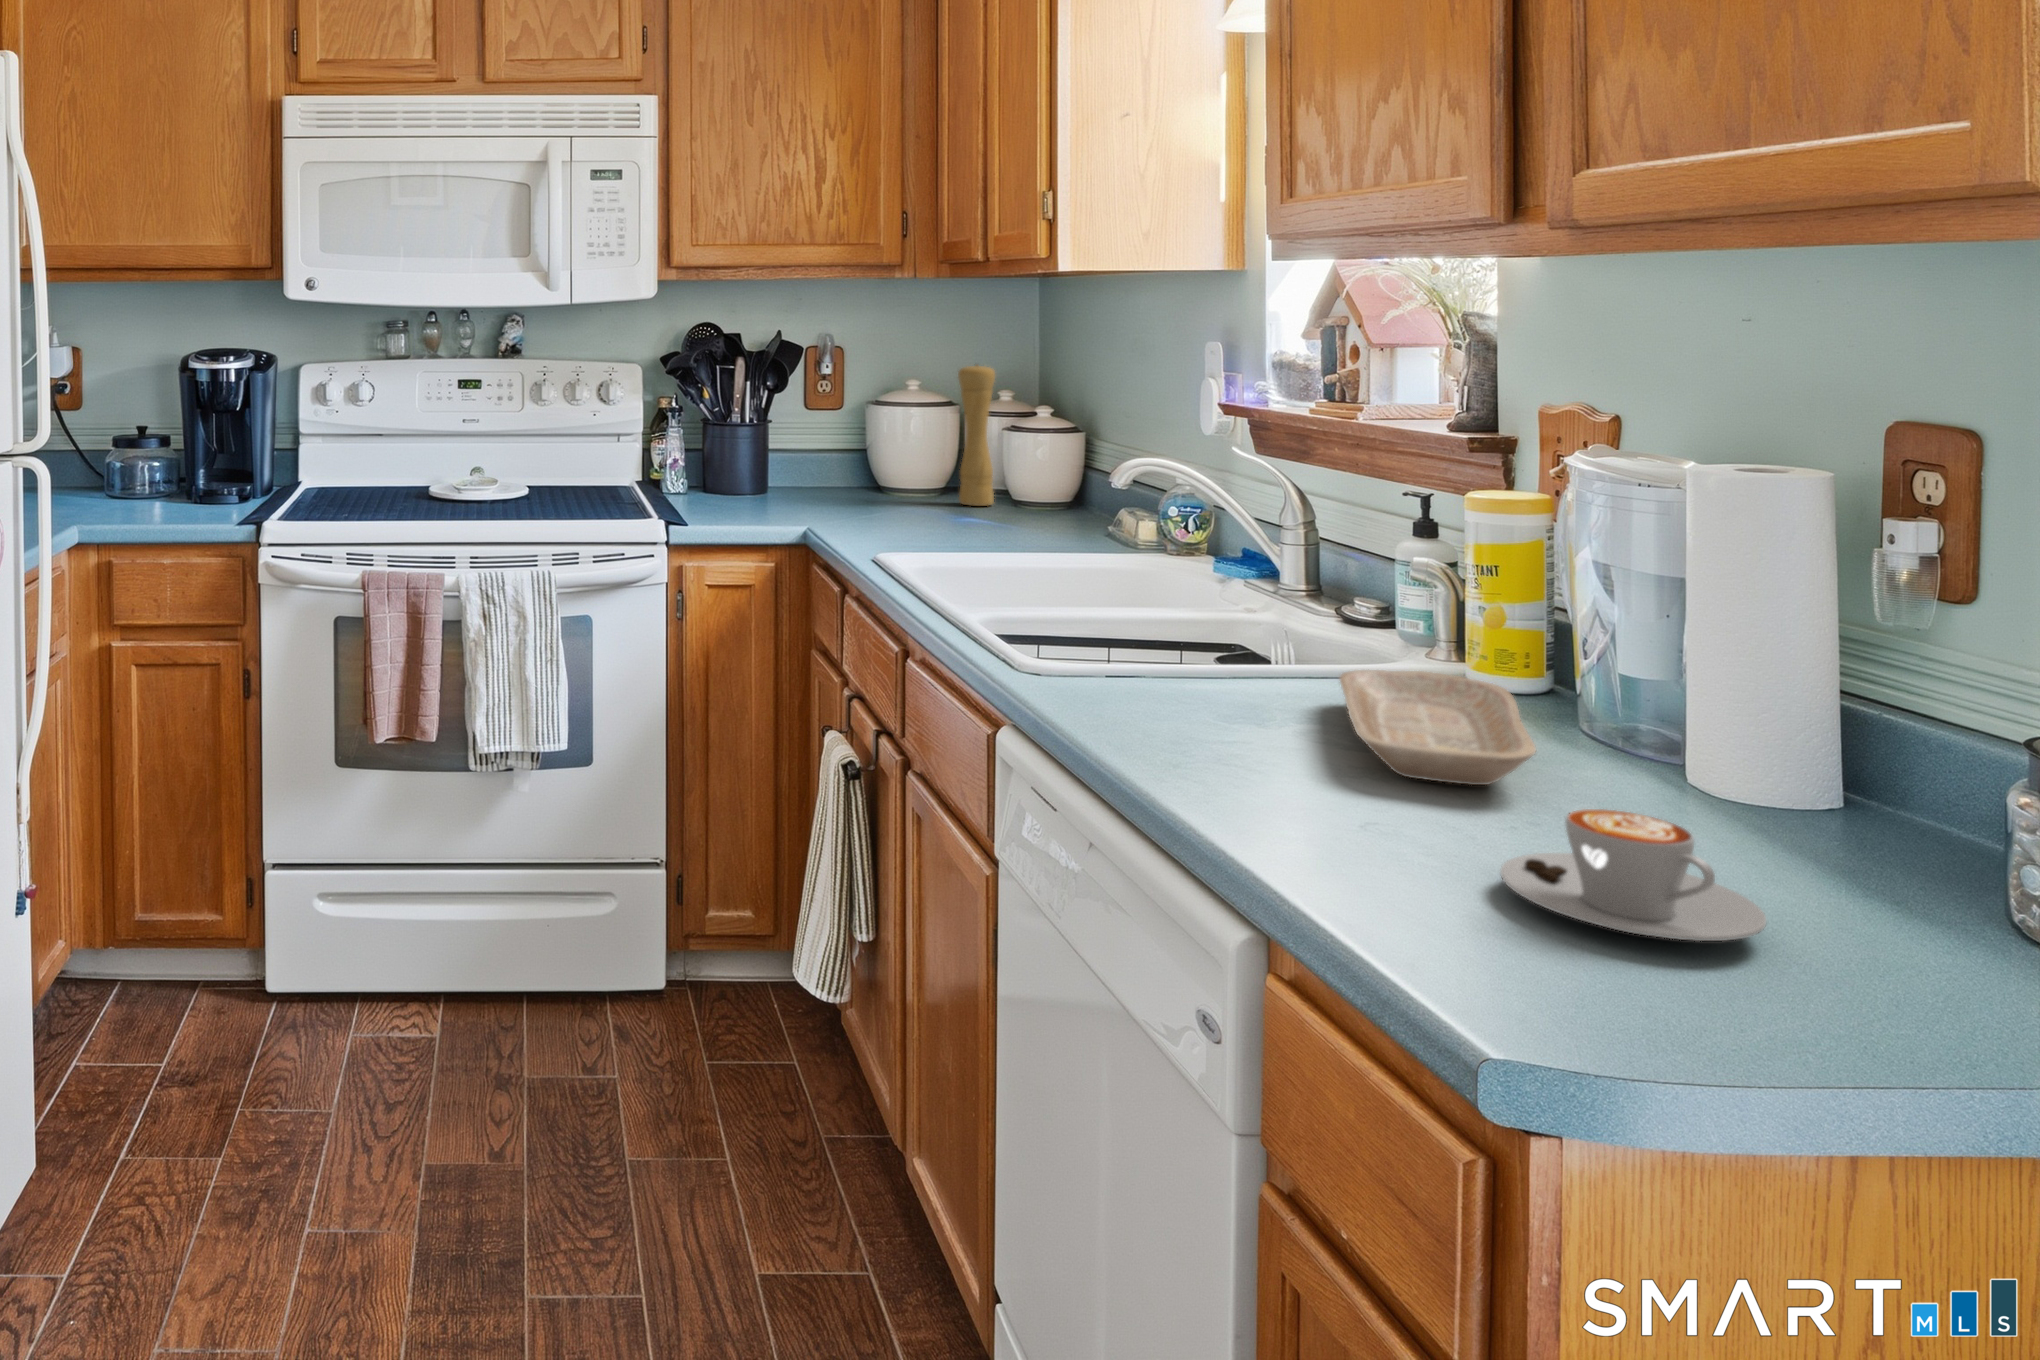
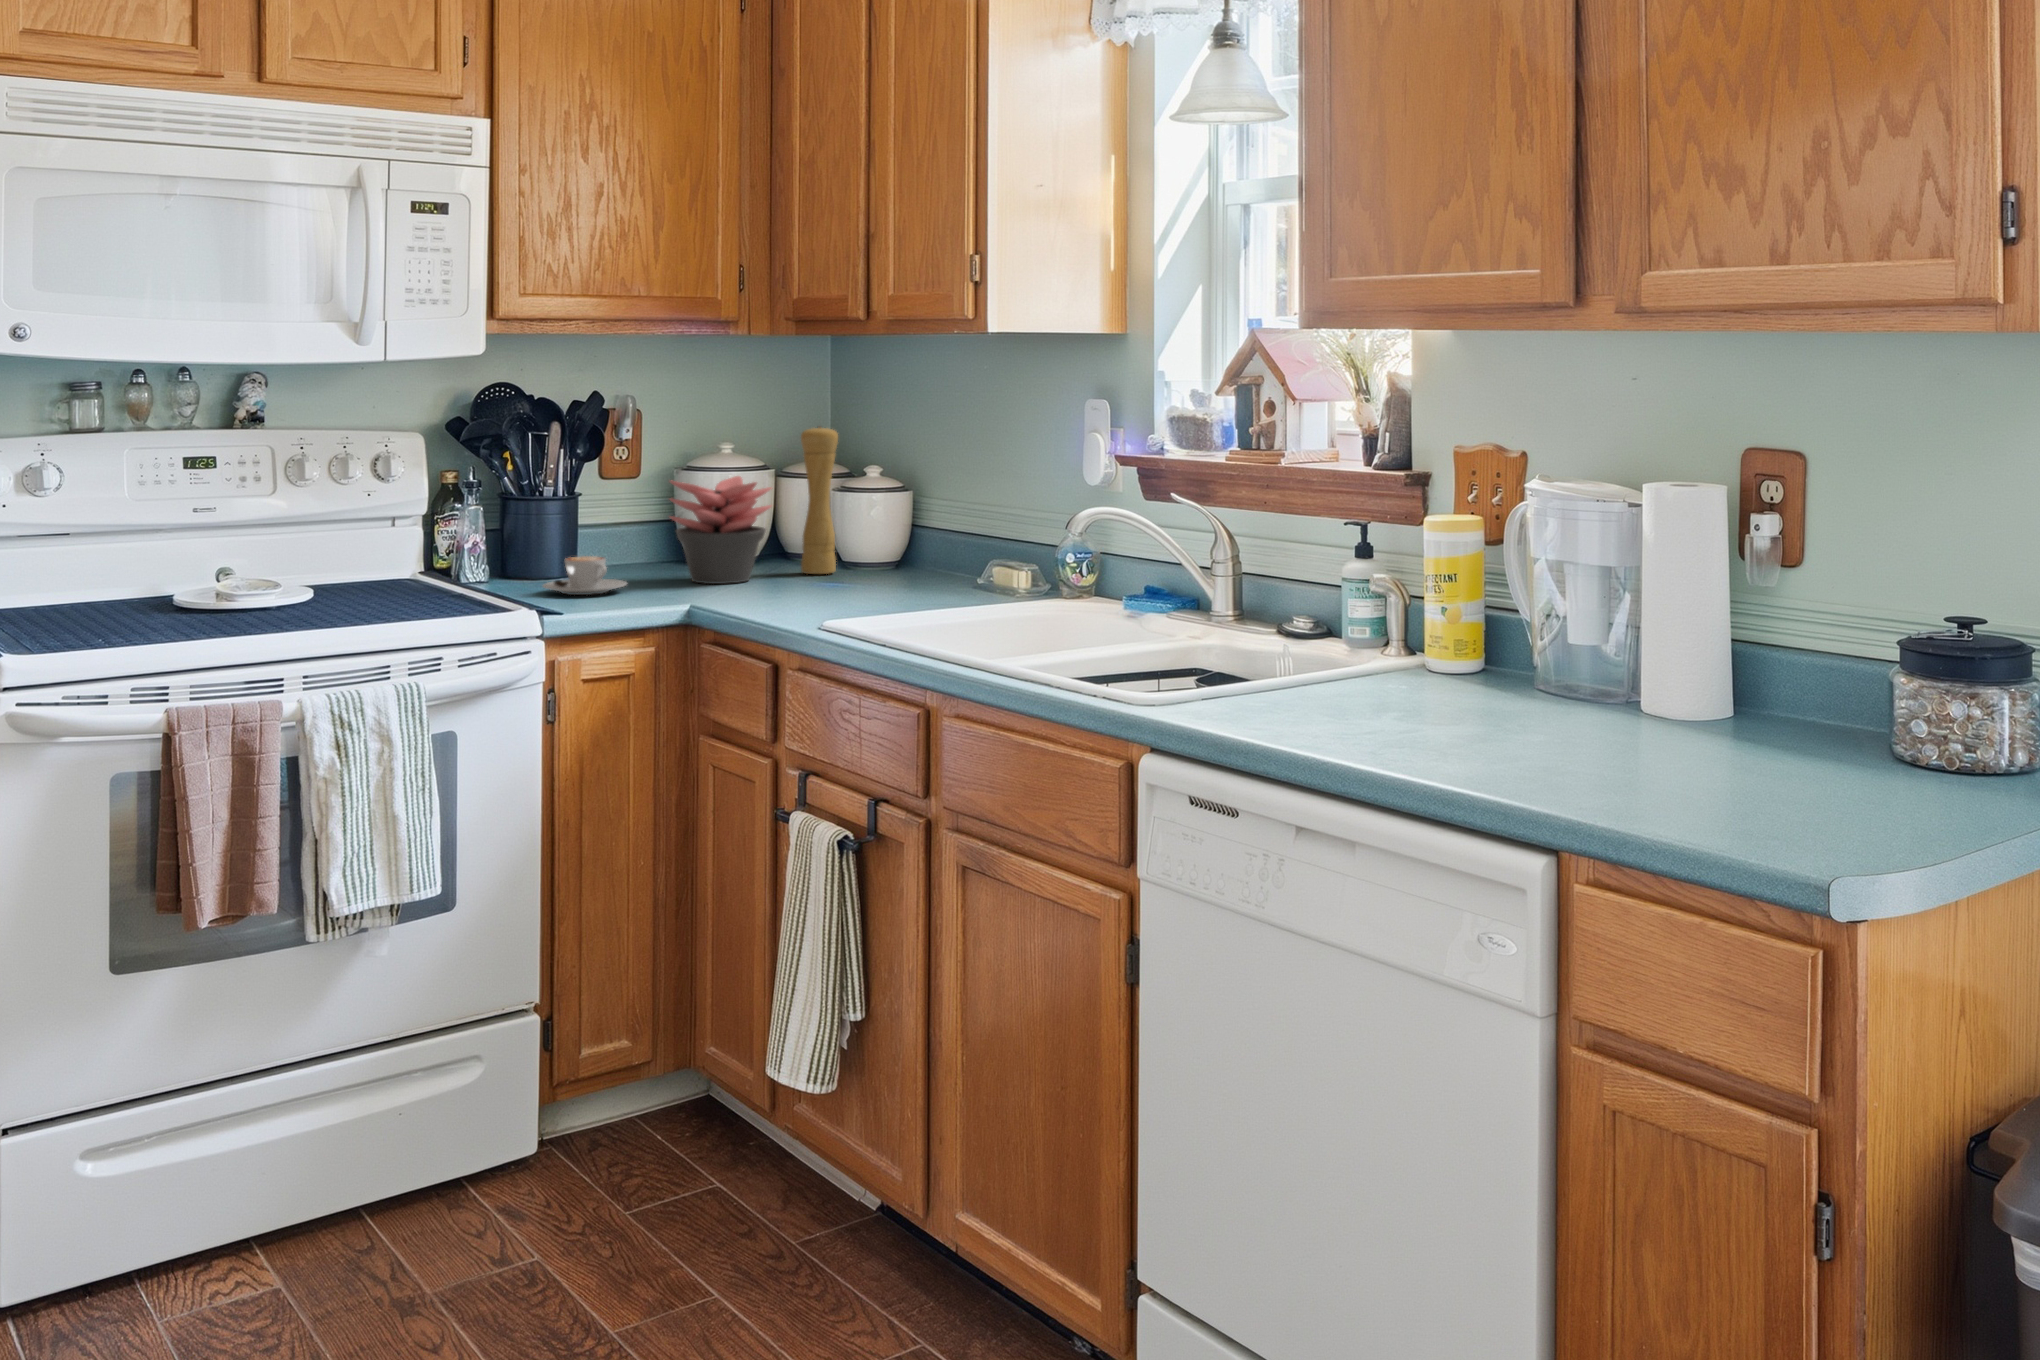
succulent plant: none [826,409,923,508] -> present [670,476,771,584]
tray: present [1340,670,1536,785] -> none [1347,662,1522,733]
coffee cup: present [1501,809,1766,941] -> present [543,556,627,595]

